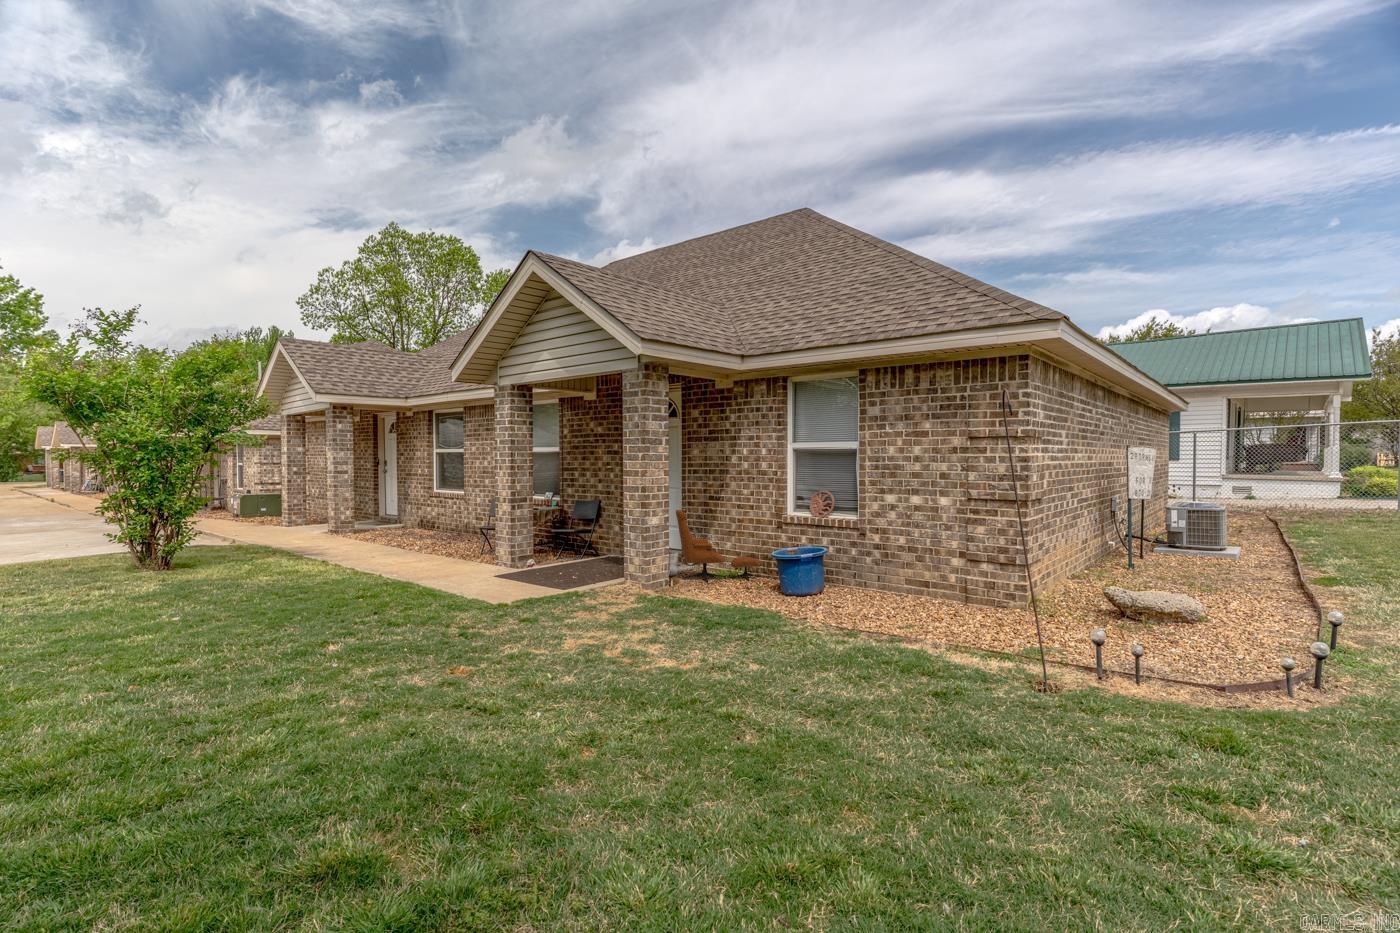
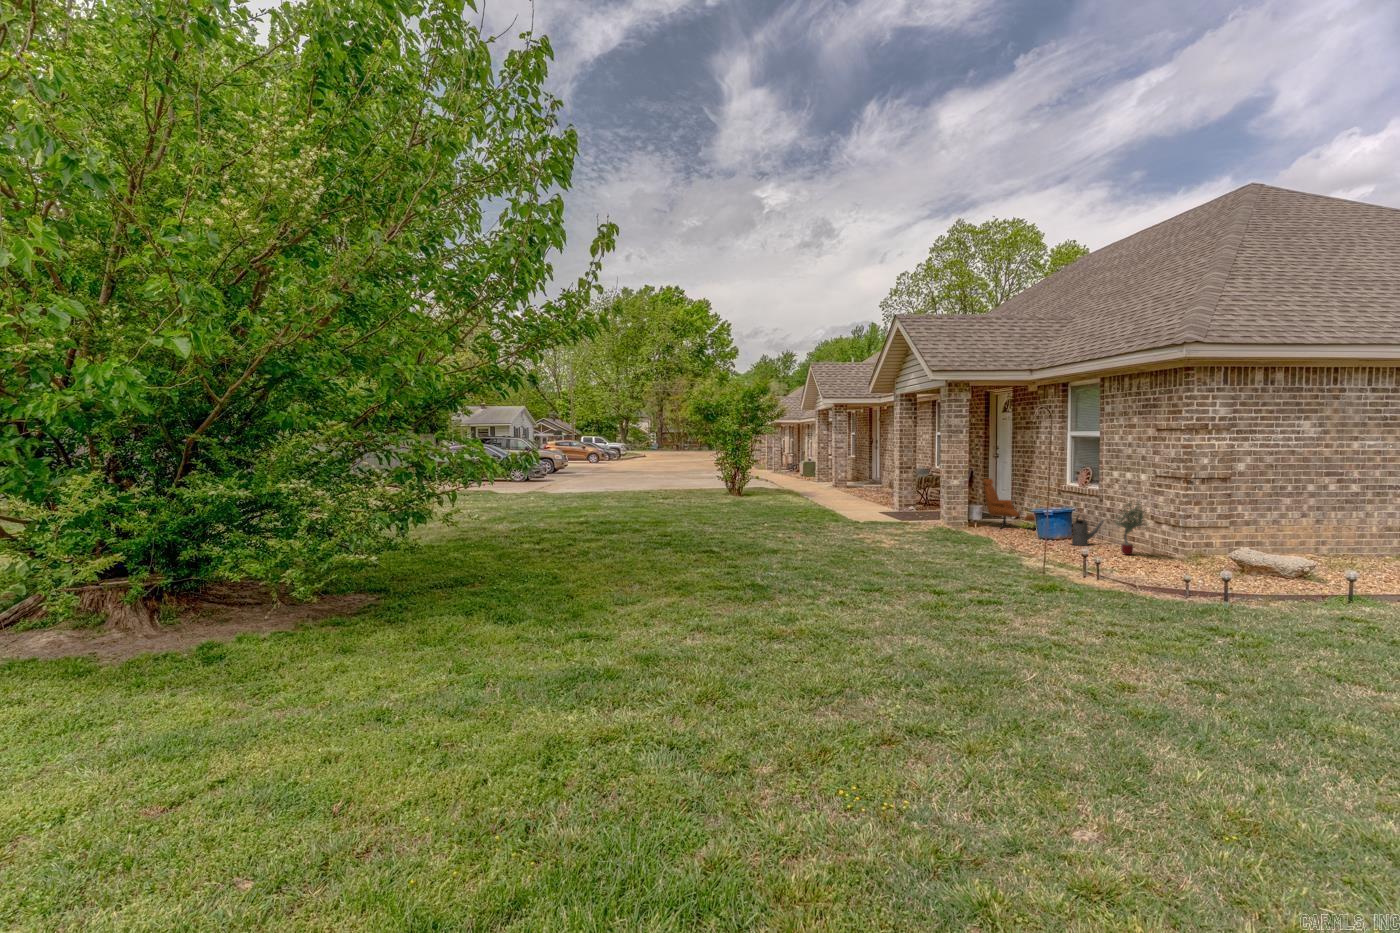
potted tree: none [916,534,980,609] -> present [1115,501,1149,555]
watering can: none [848,556,874,601] -> present [1068,515,1105,546]

